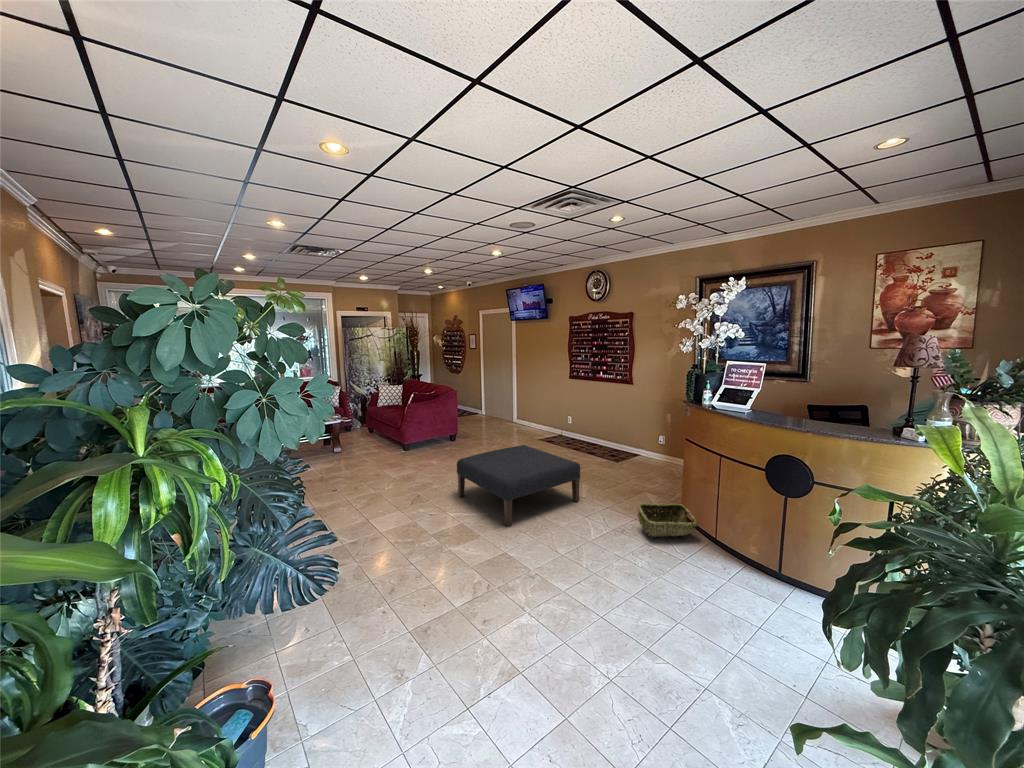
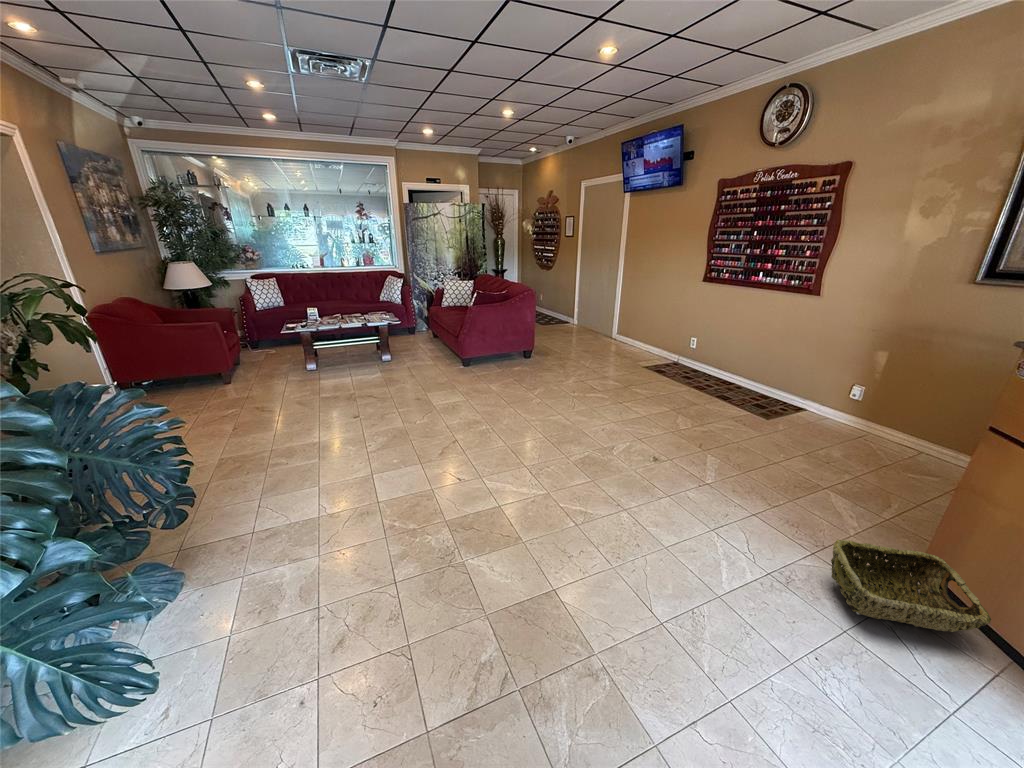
ottoman: present [457,445,580,526] -> none [510,382,714,526]

